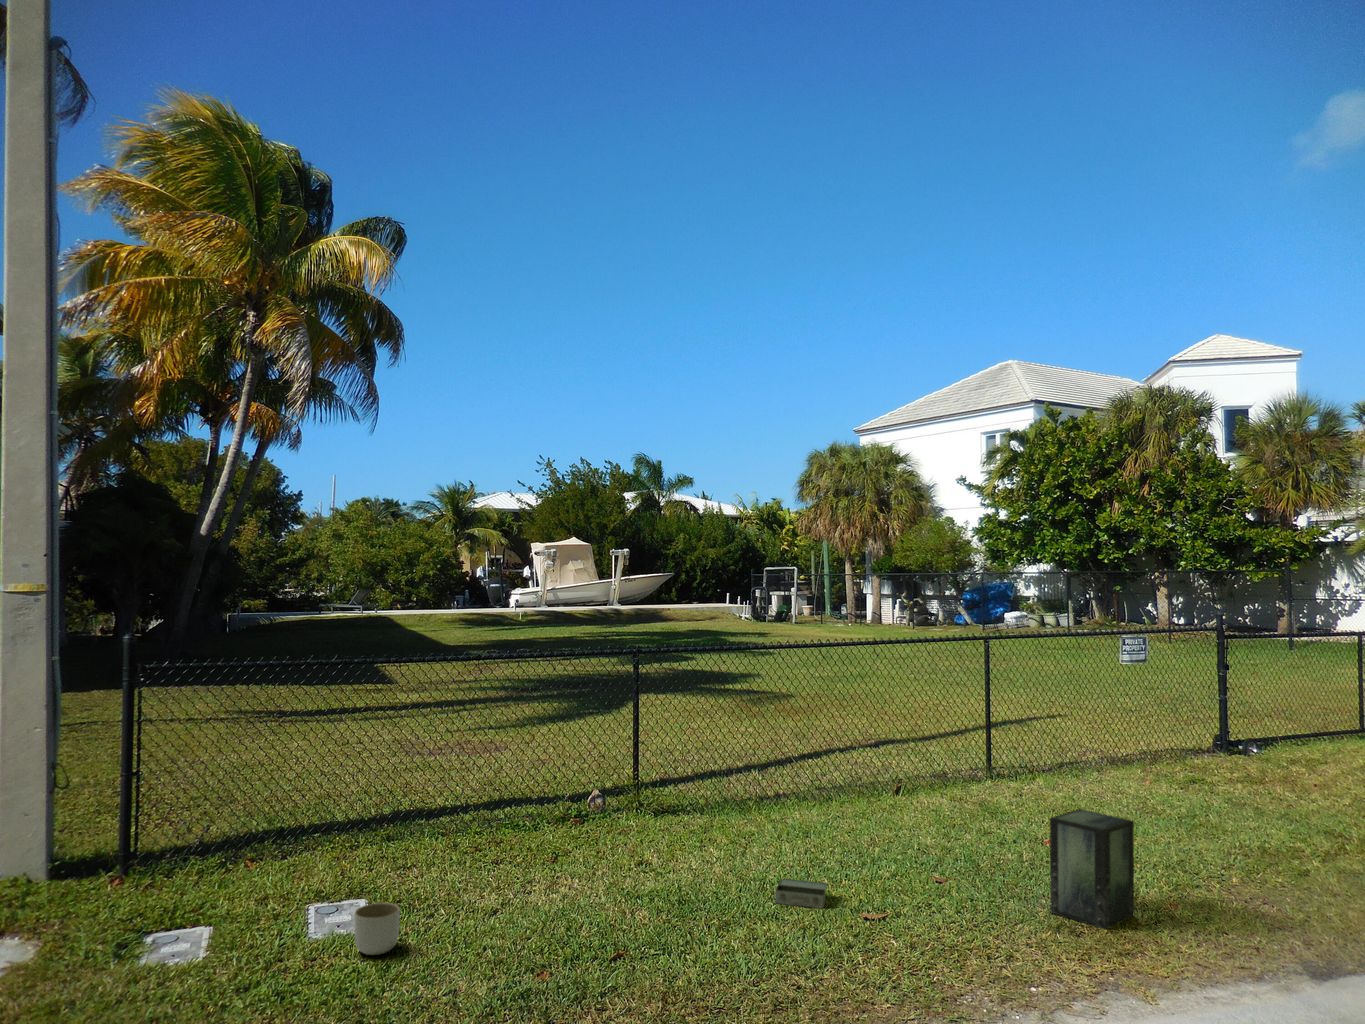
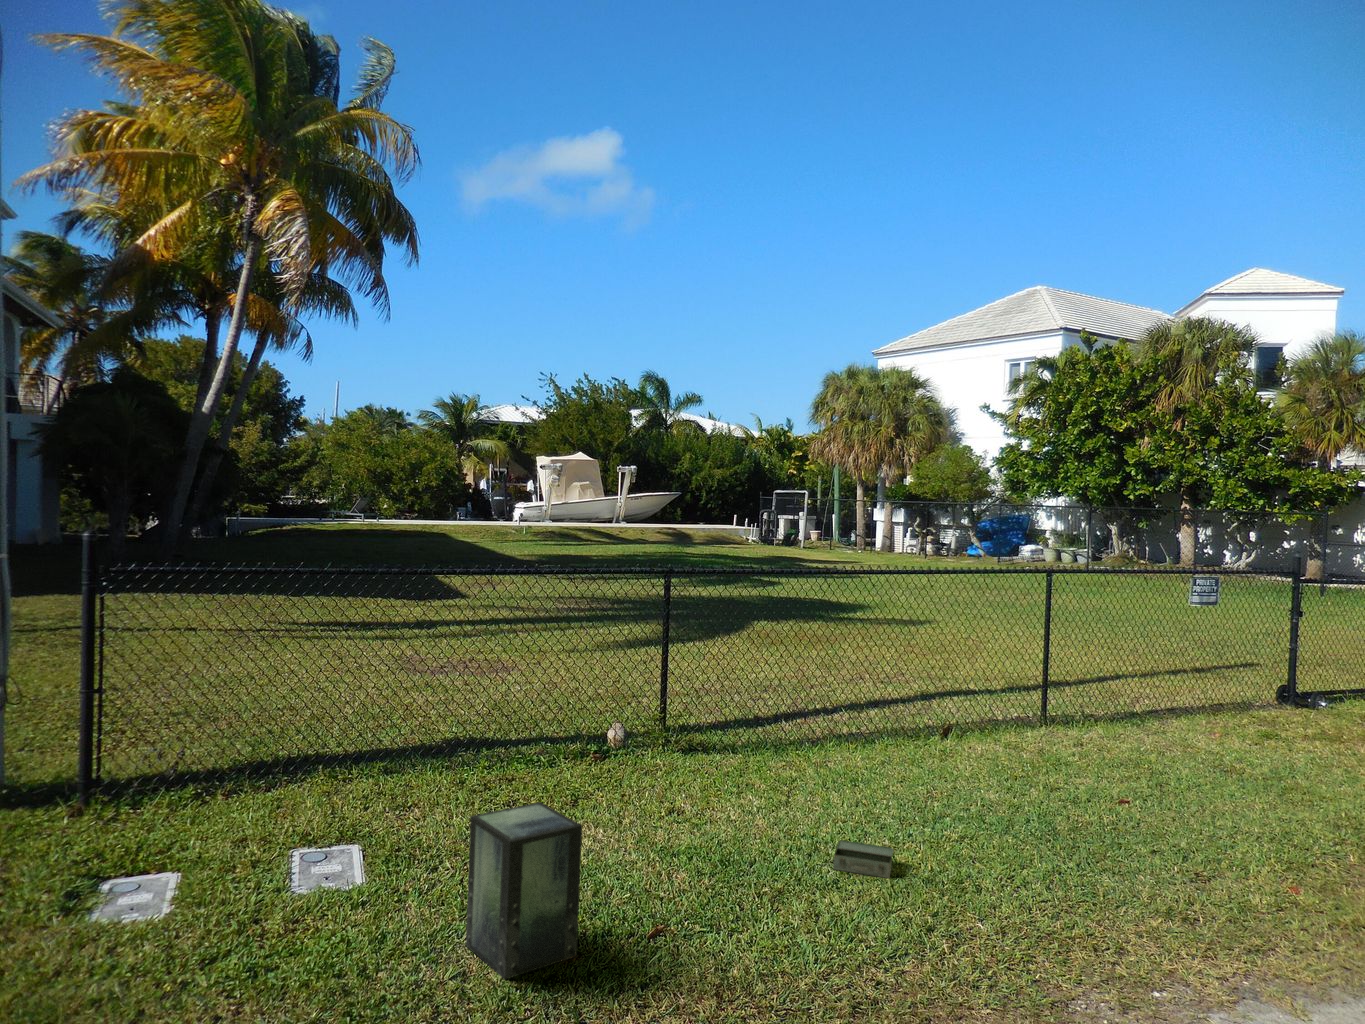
storage box: present [1050,809,1134,930] -> present [466,802,582,979]
planter: present [354,903,400,955] -> none [346,858,400,920]

